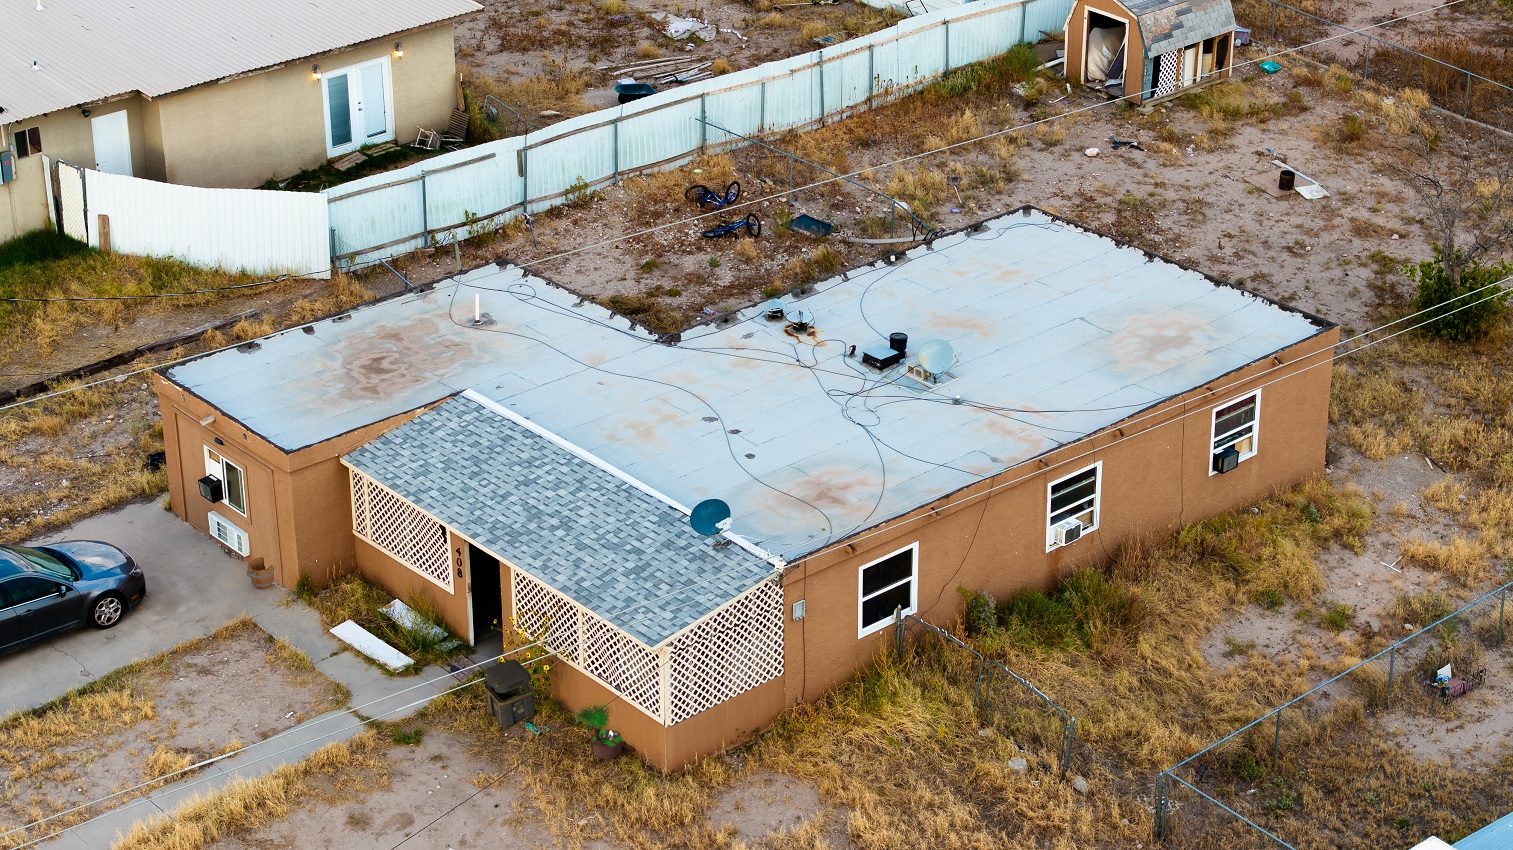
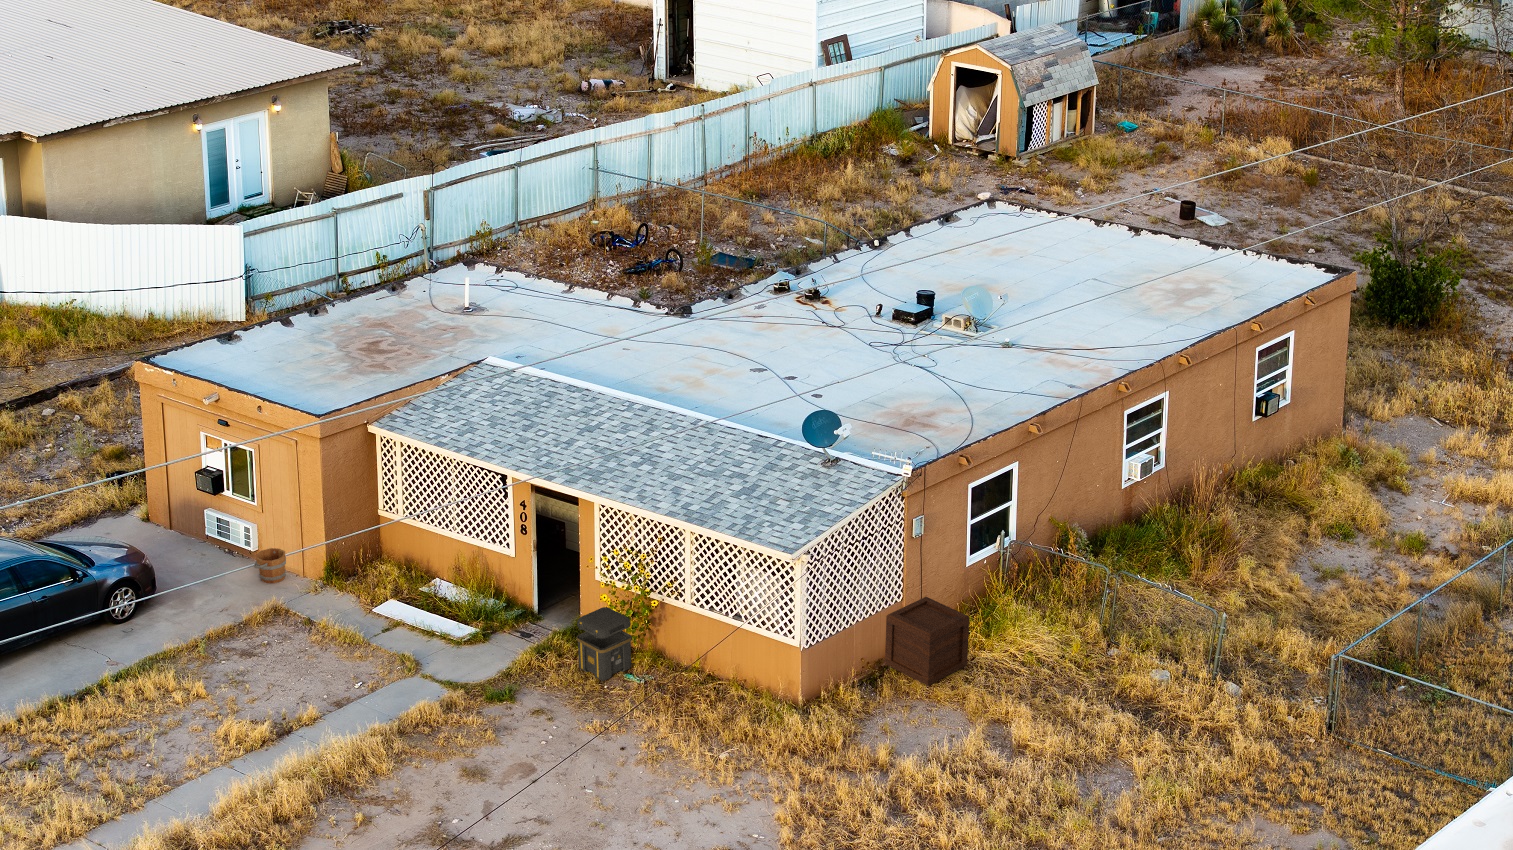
wooden crate: none [763,674,840,762] -> present [885,597,969,686]
potted tree: present [576,703,623,759] -> none [693,627,745,698]

